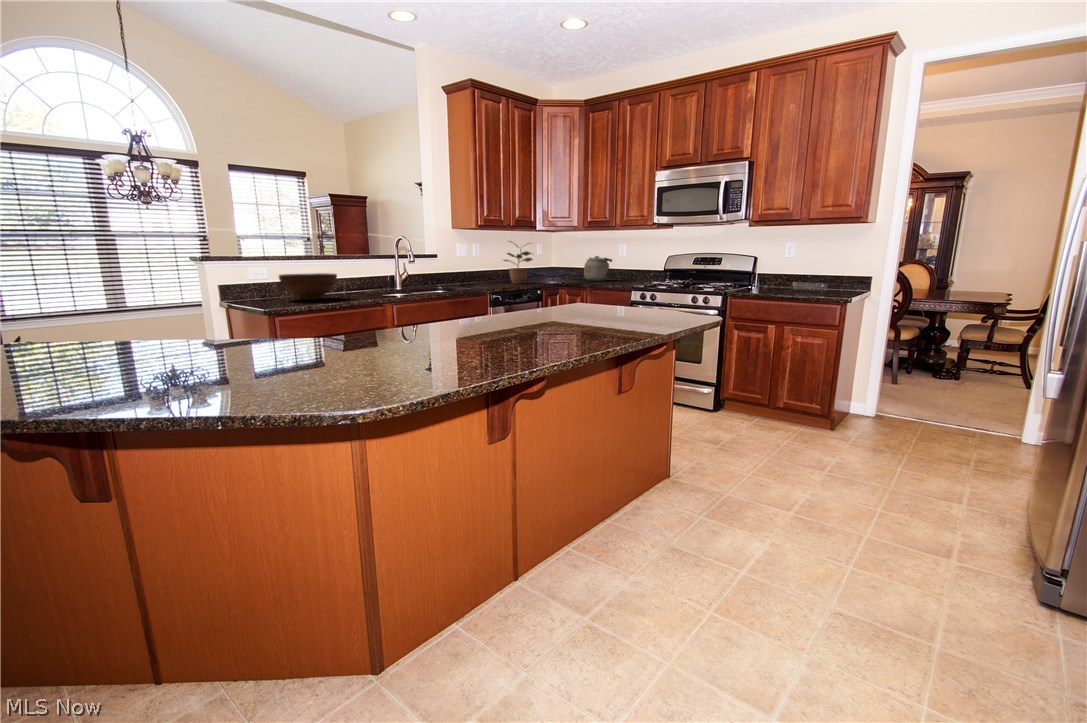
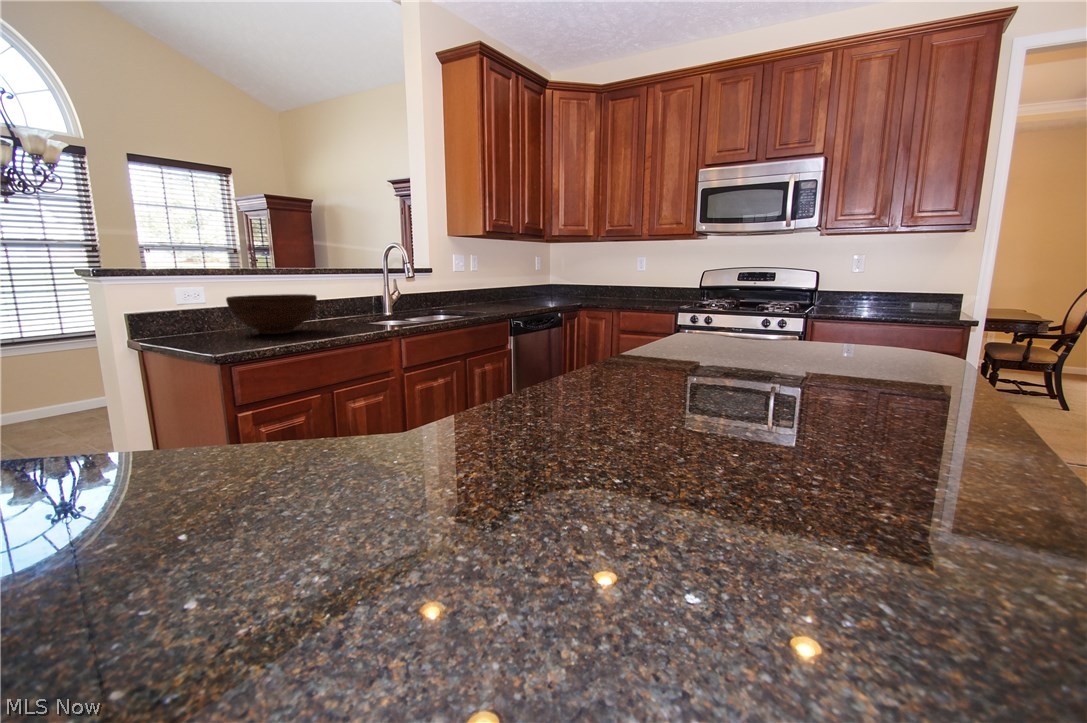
potted plant: present [504,241,532,284] -> none [508,251,547,304]
kettle: present [584,256,612,281] -> none [593,270,630,300]

